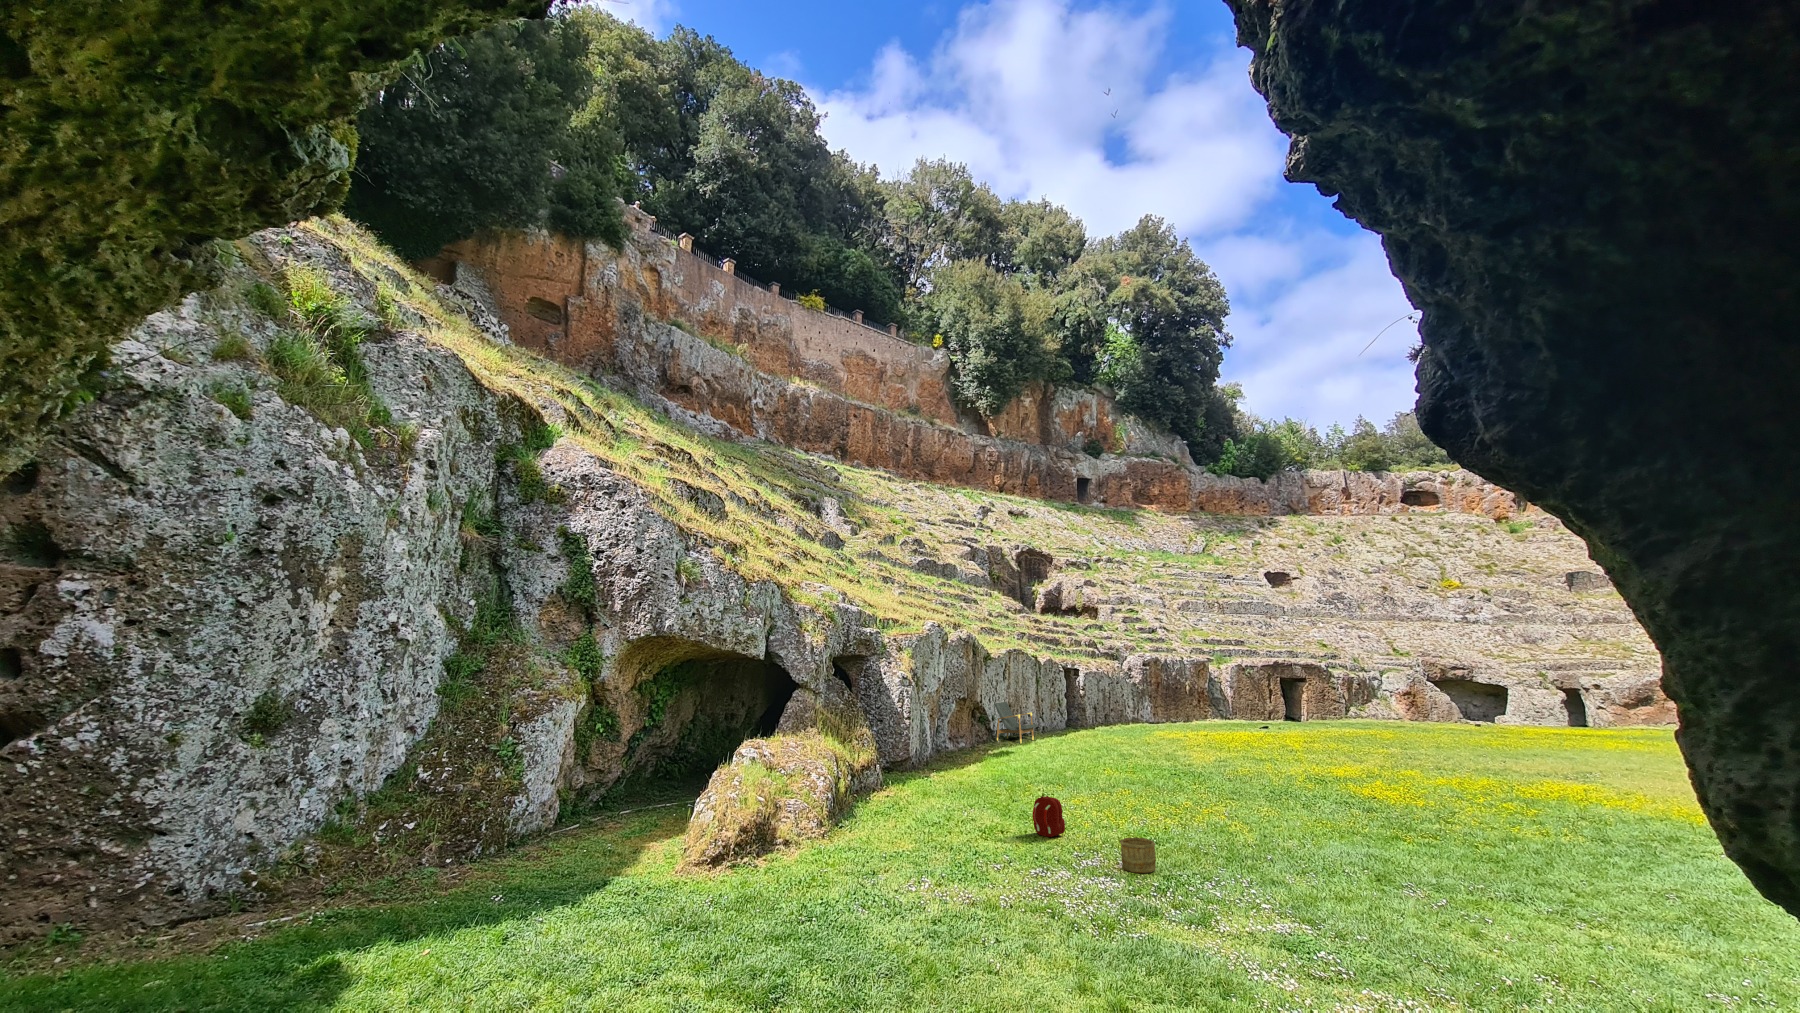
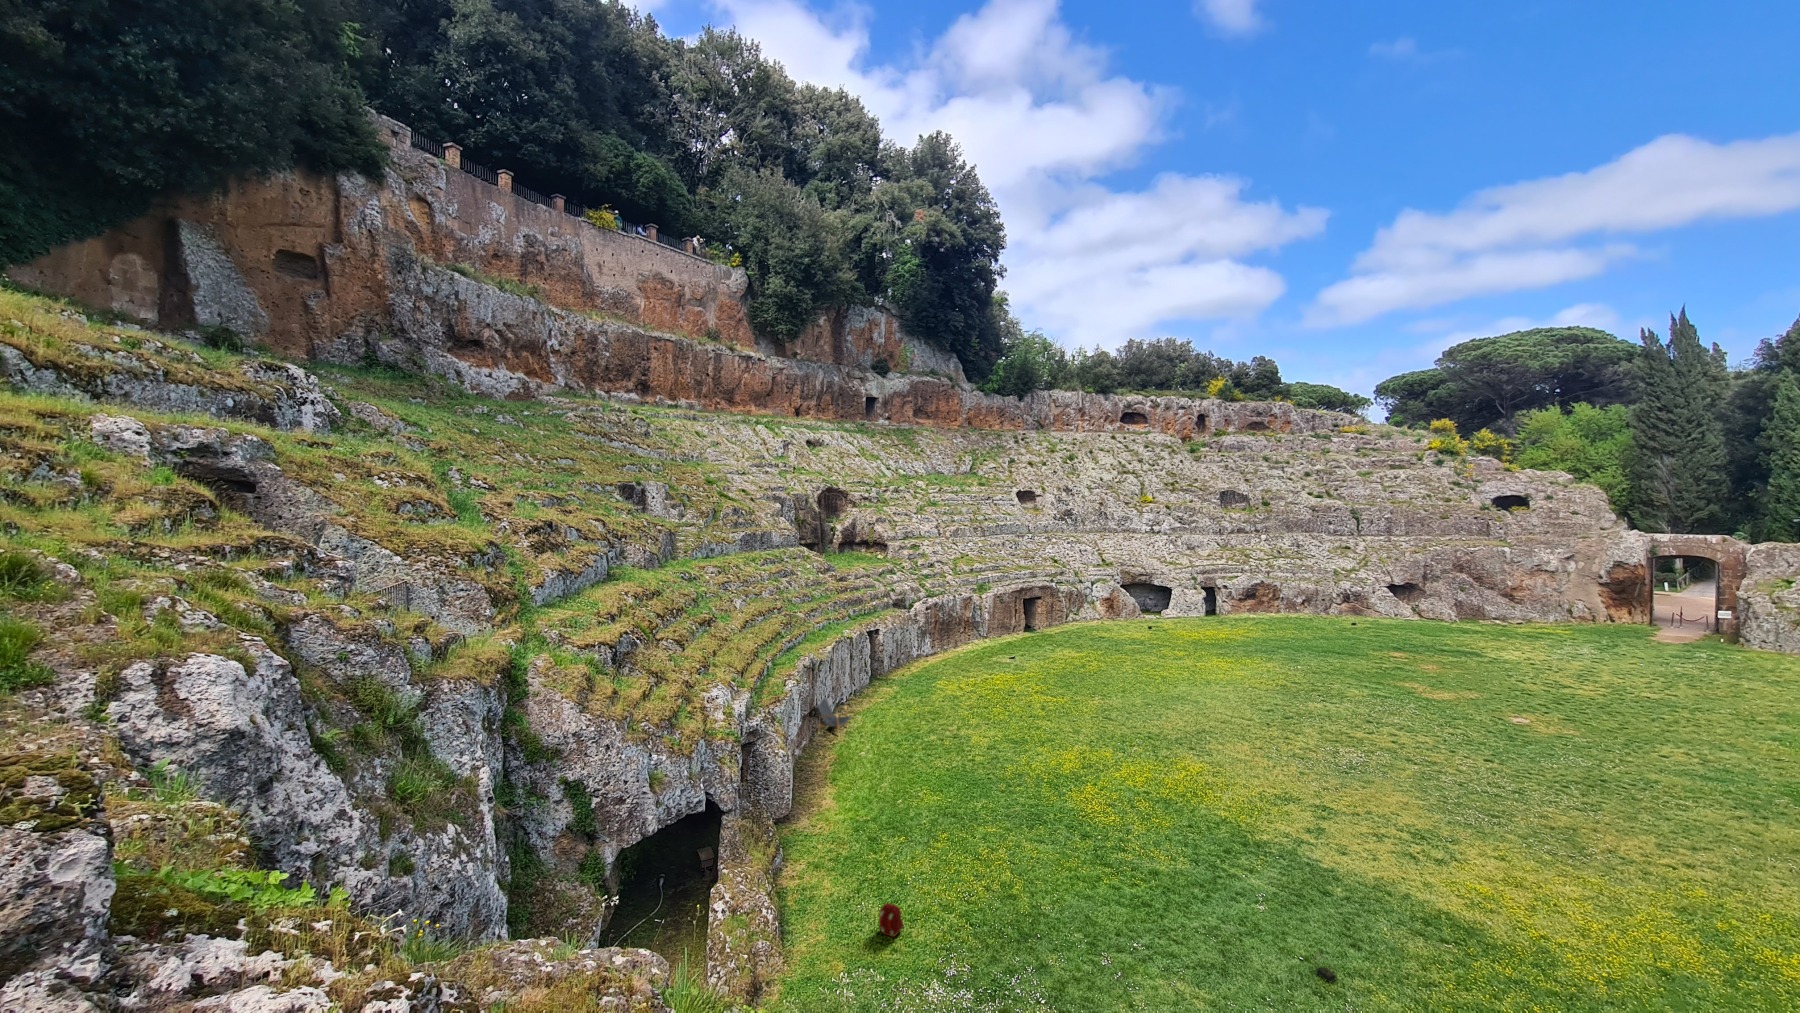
wooden bucket: present [1120,837,1156,873] -> none [951,957,977,992]
decorative plant: none [1707,885,1766,930] -> present [1313,953,1336,983]

